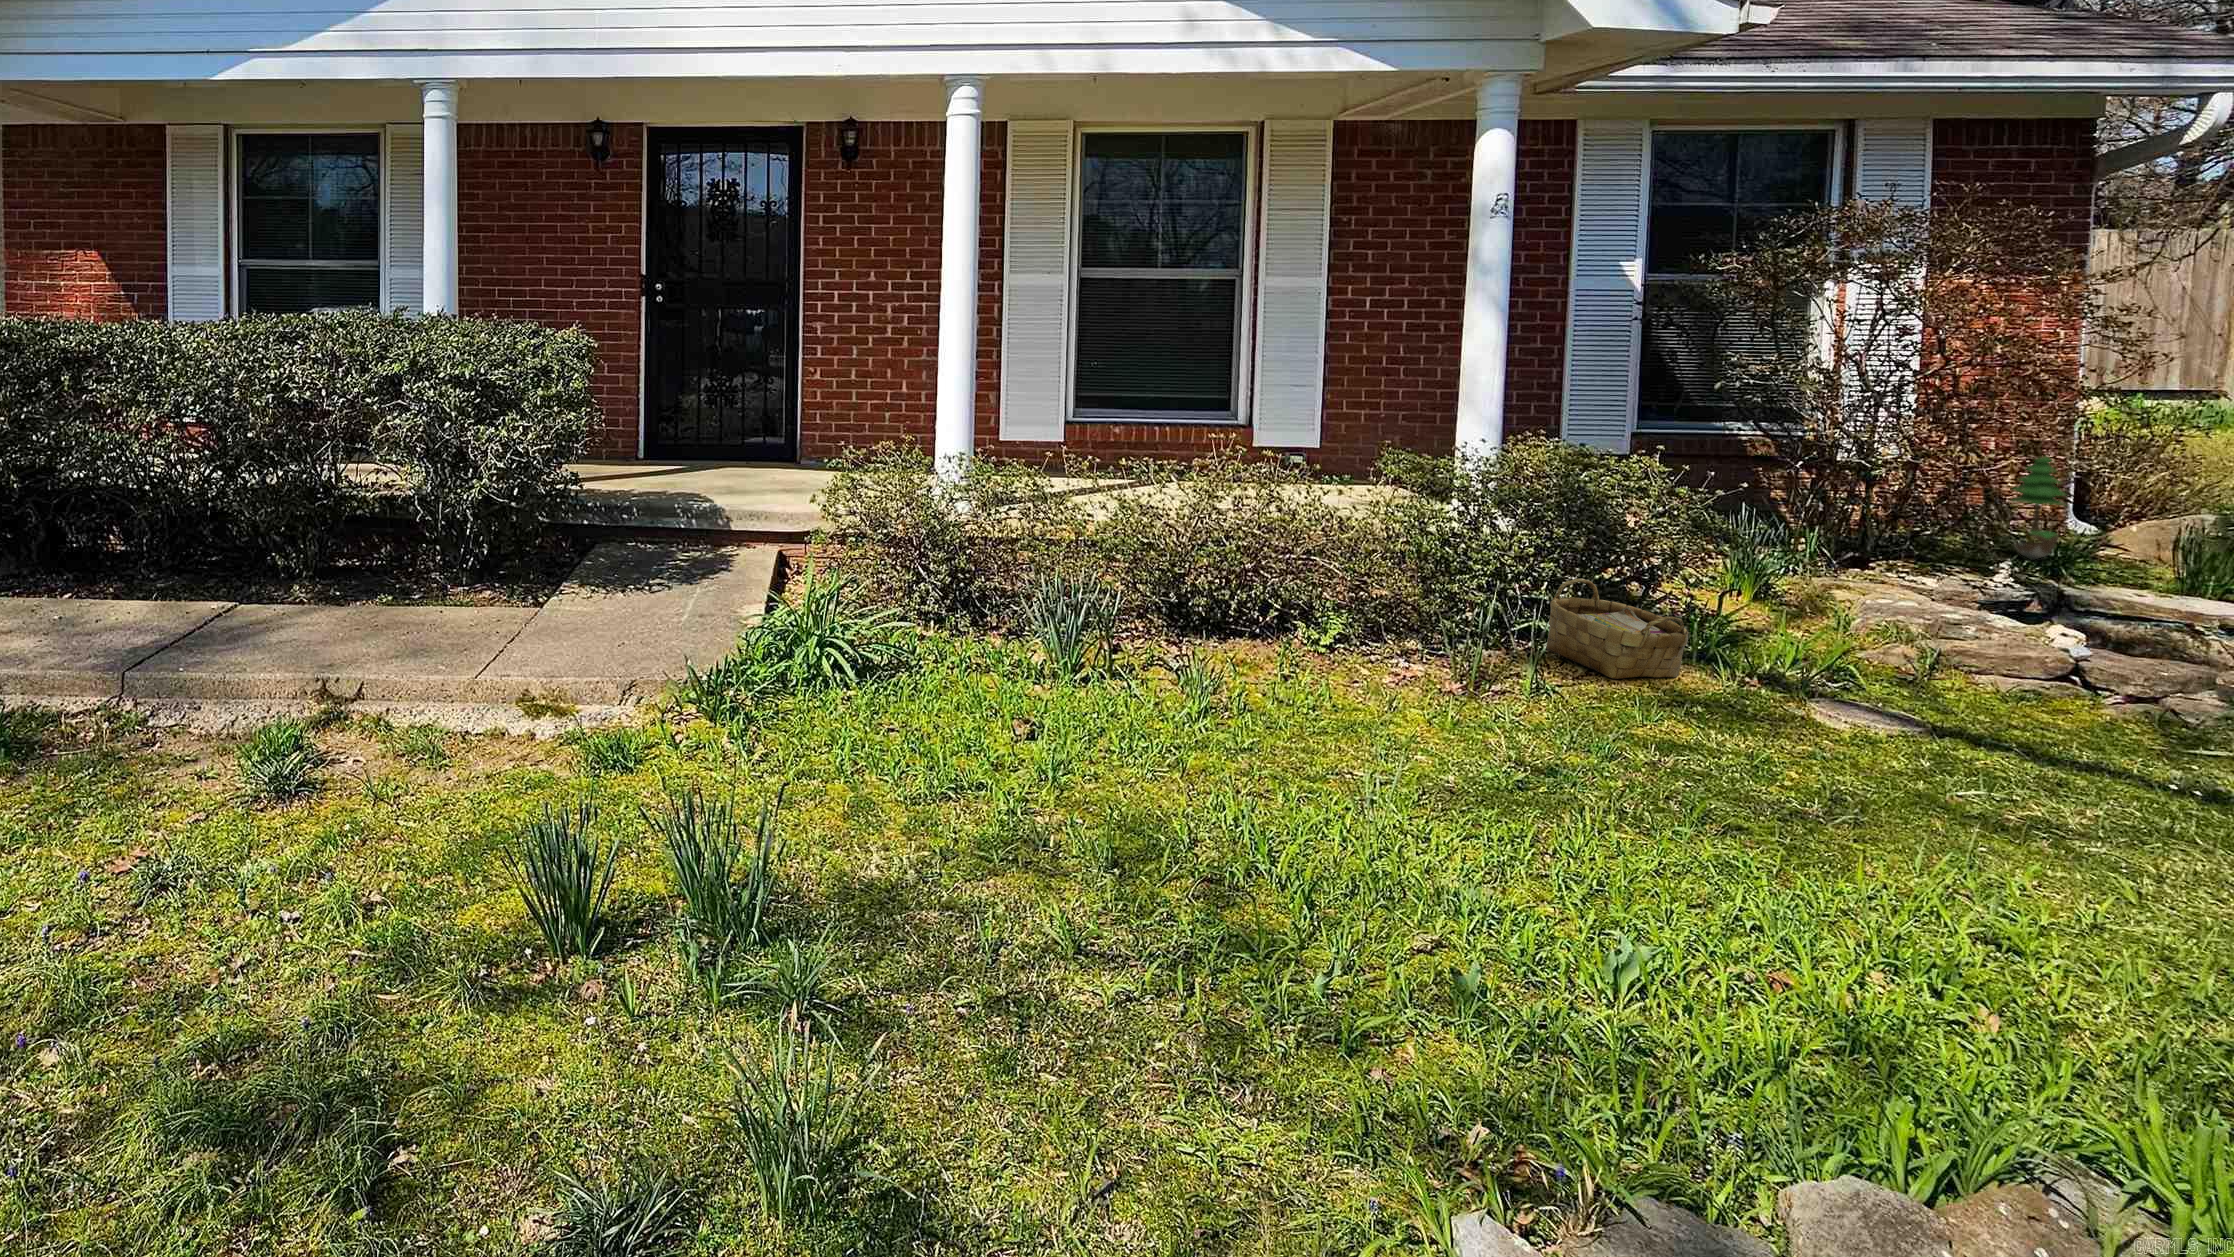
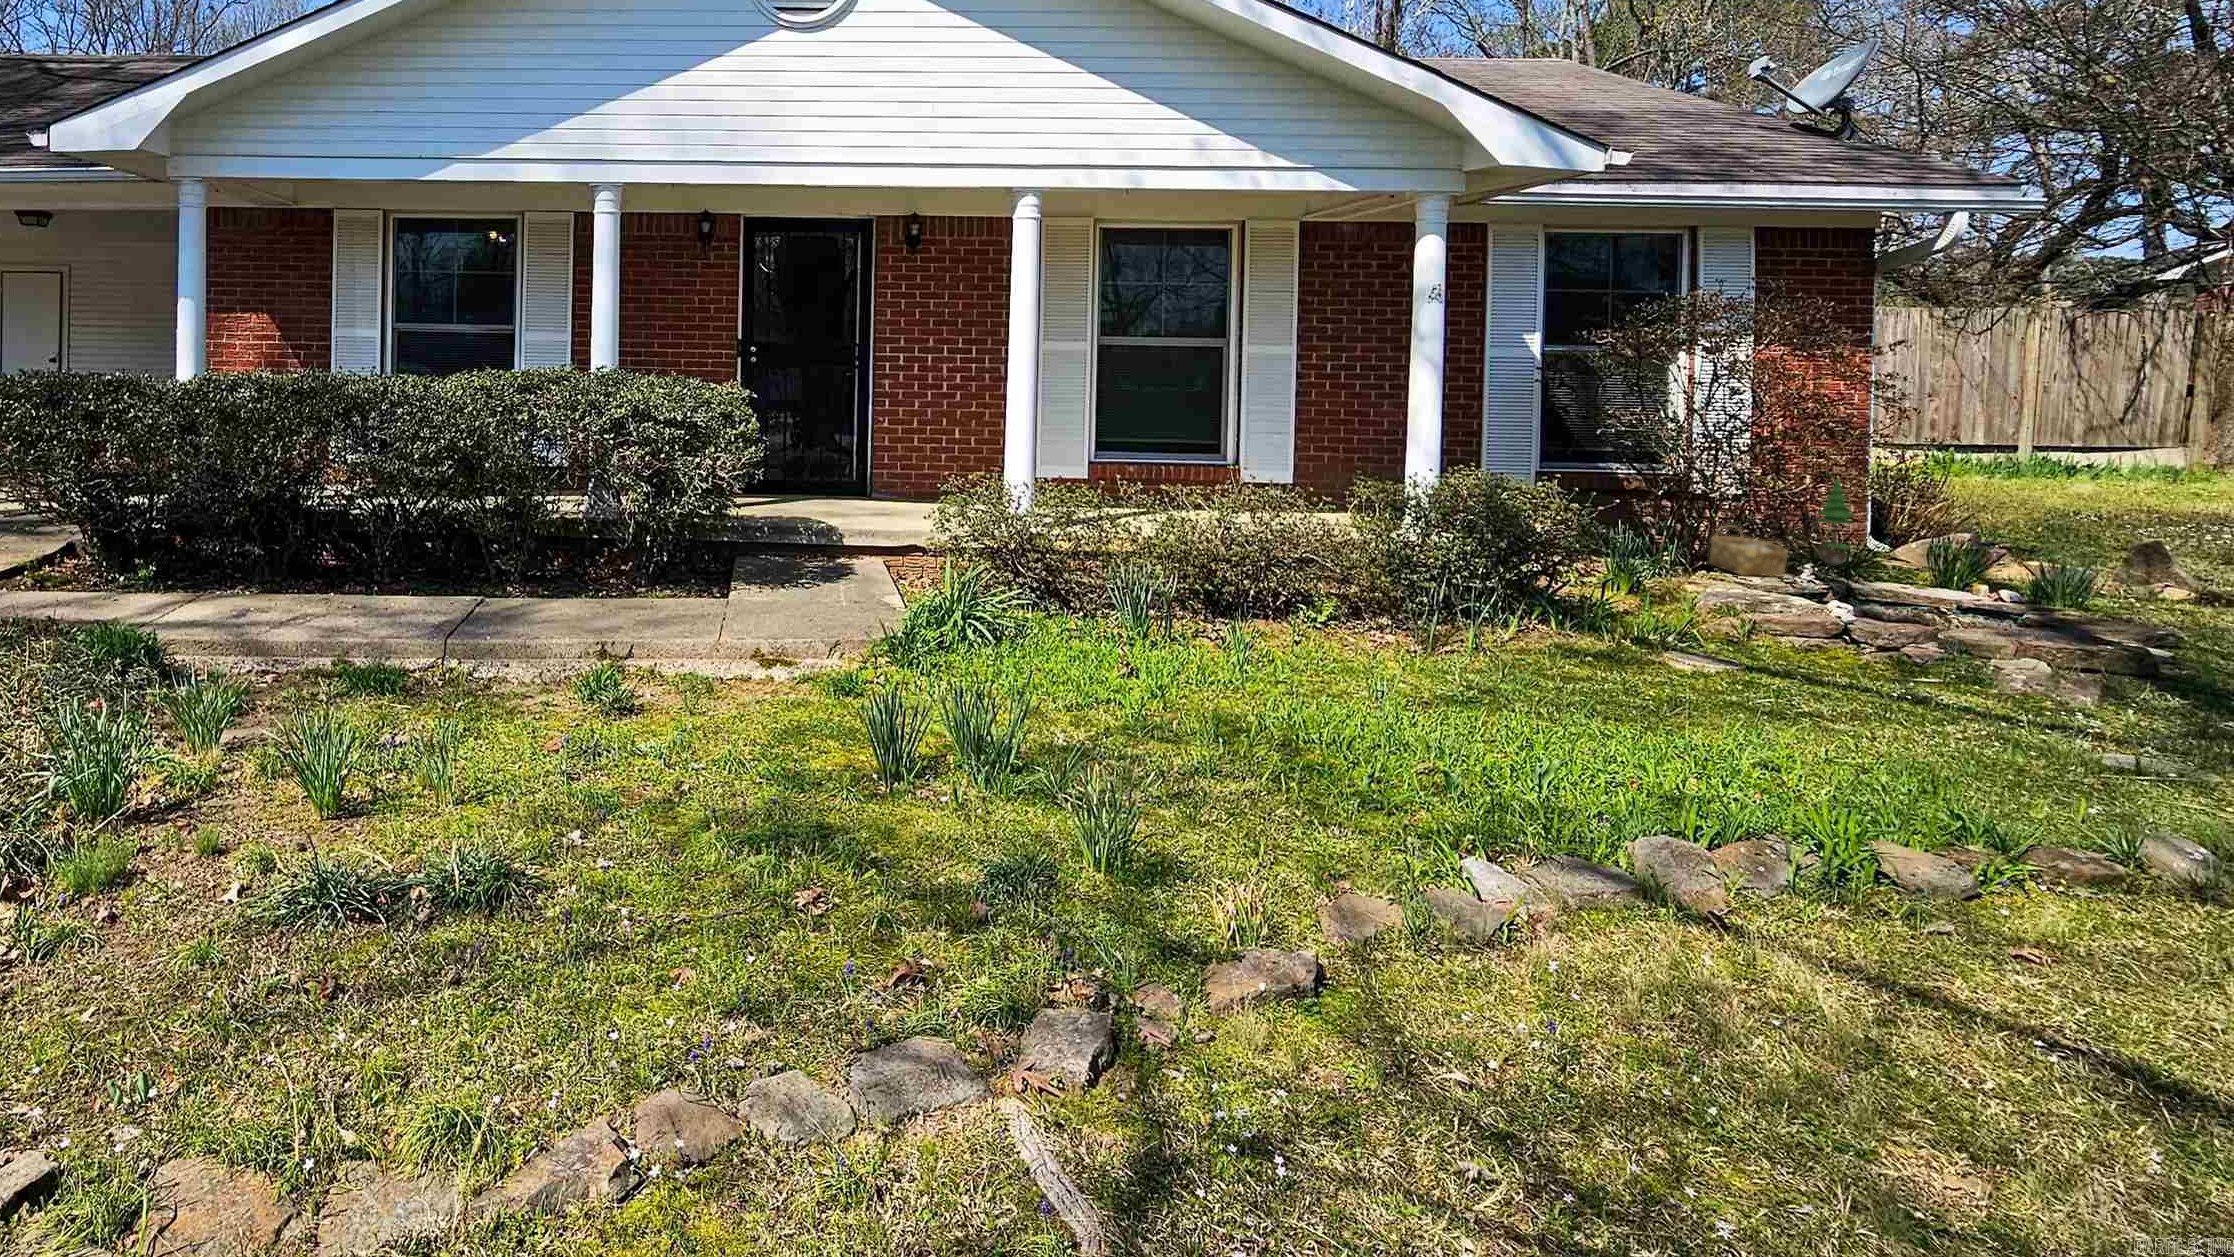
woven basket: present [1546,579,1688,679] -> present [1709,526,1788,577]

